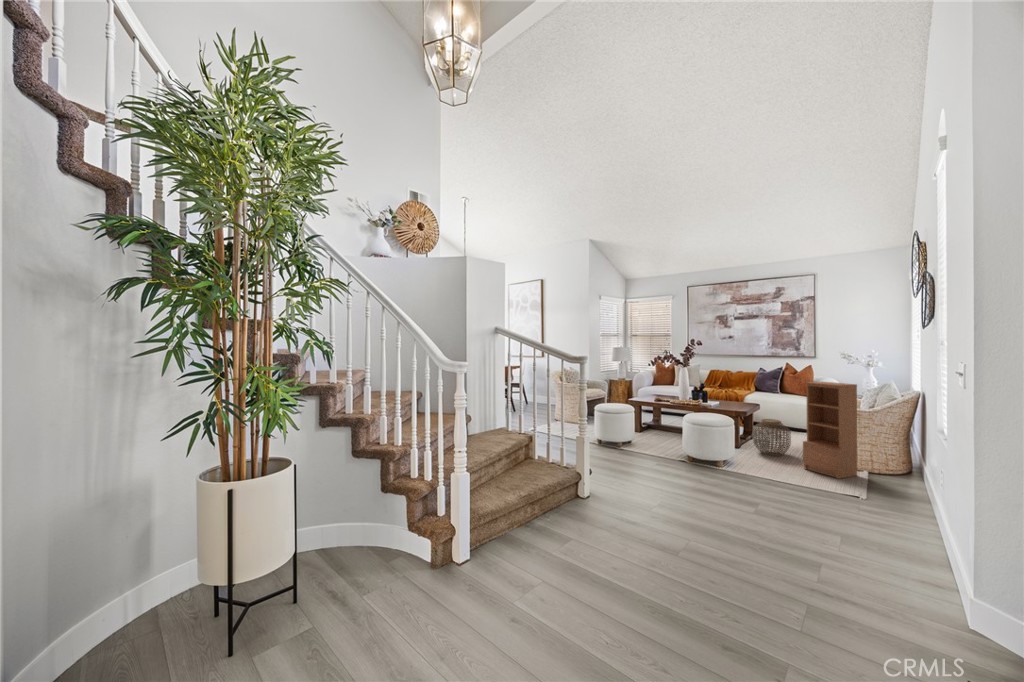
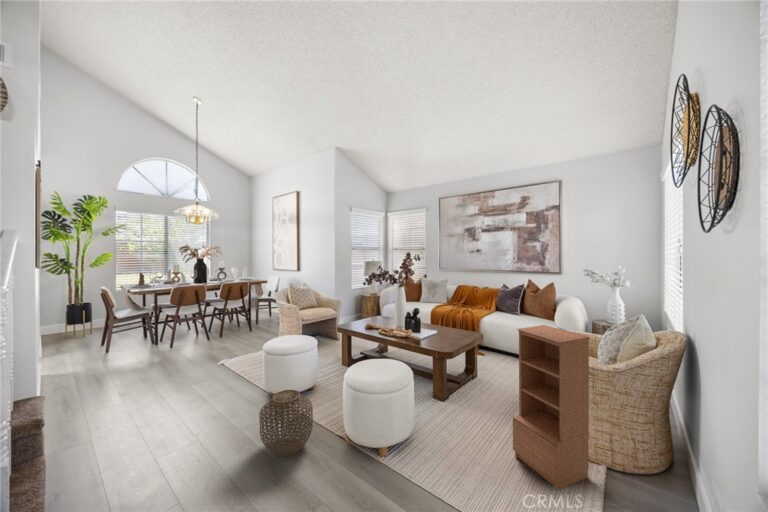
woven basket: present [753,419,791,456] -> present [259,390,313,456]

